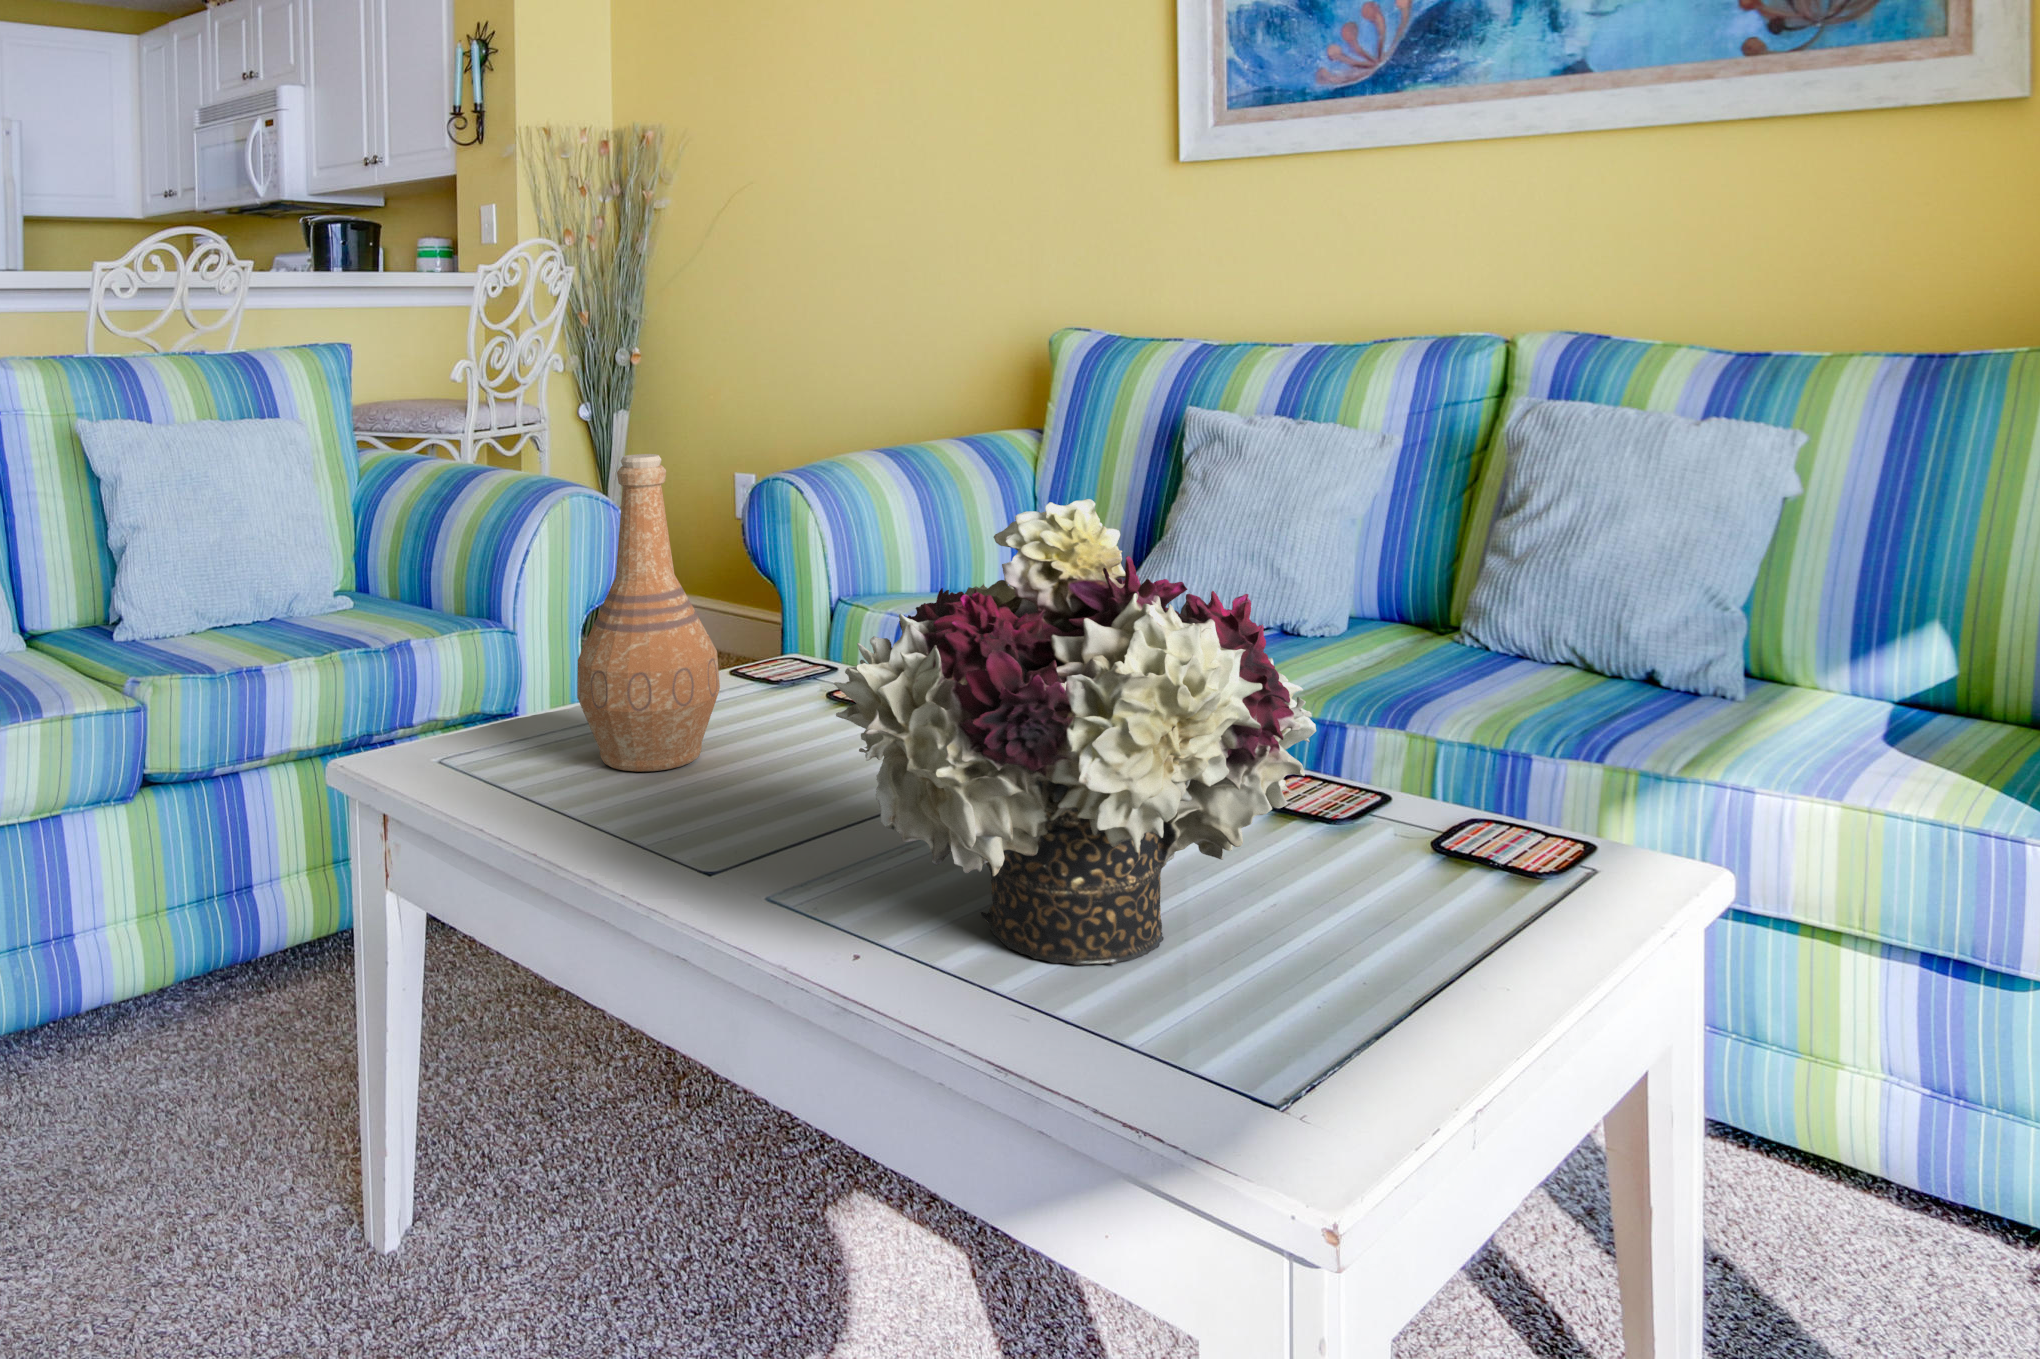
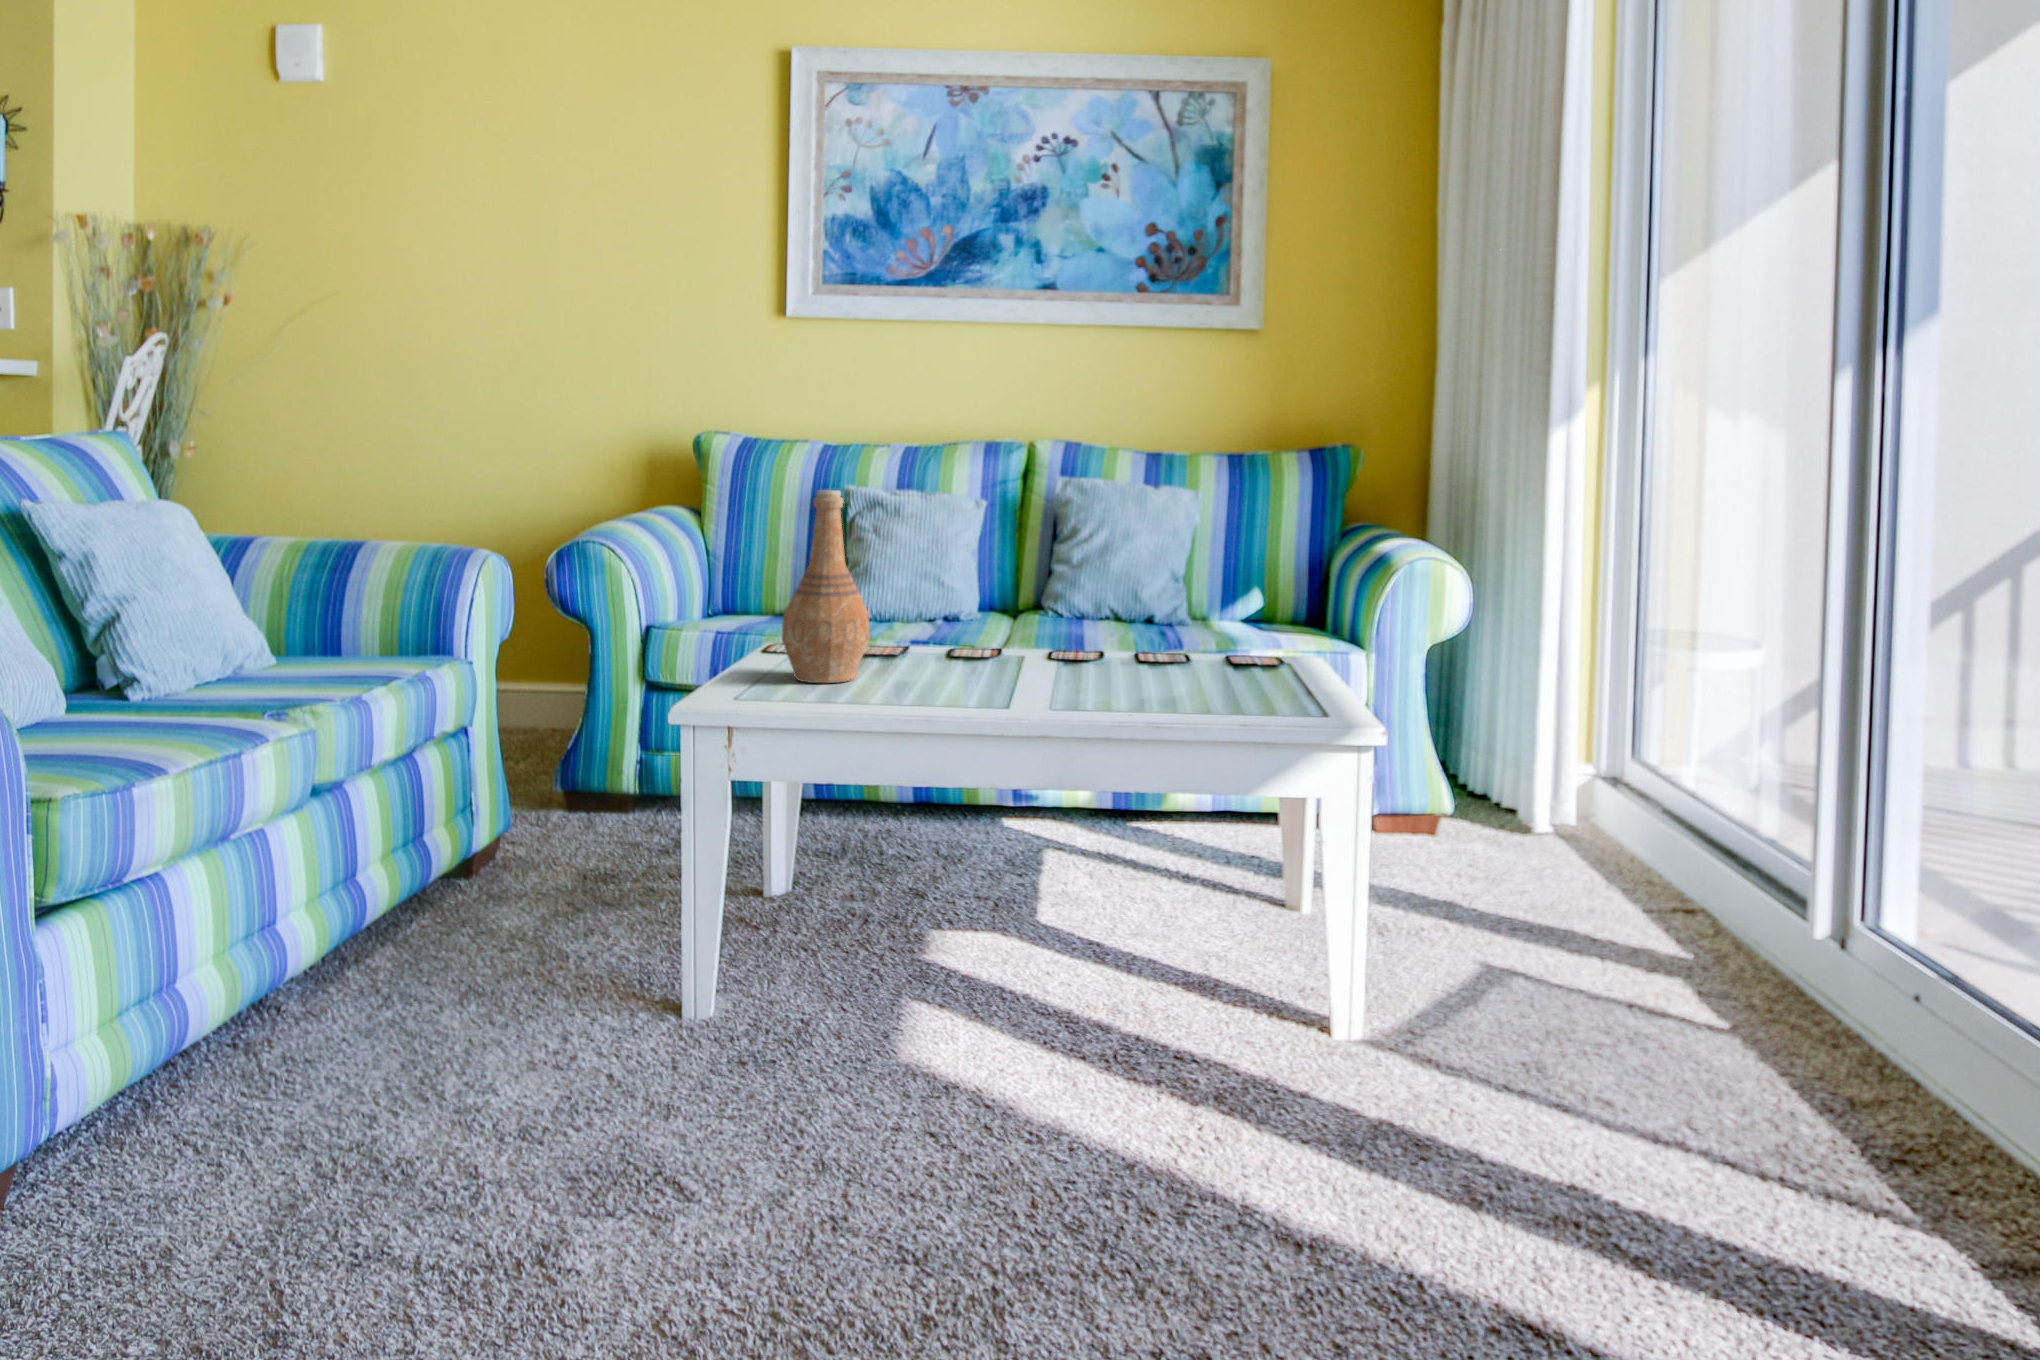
flower arrangement: present [834,499,1316,965] -> none [1087,497,1266,703]

